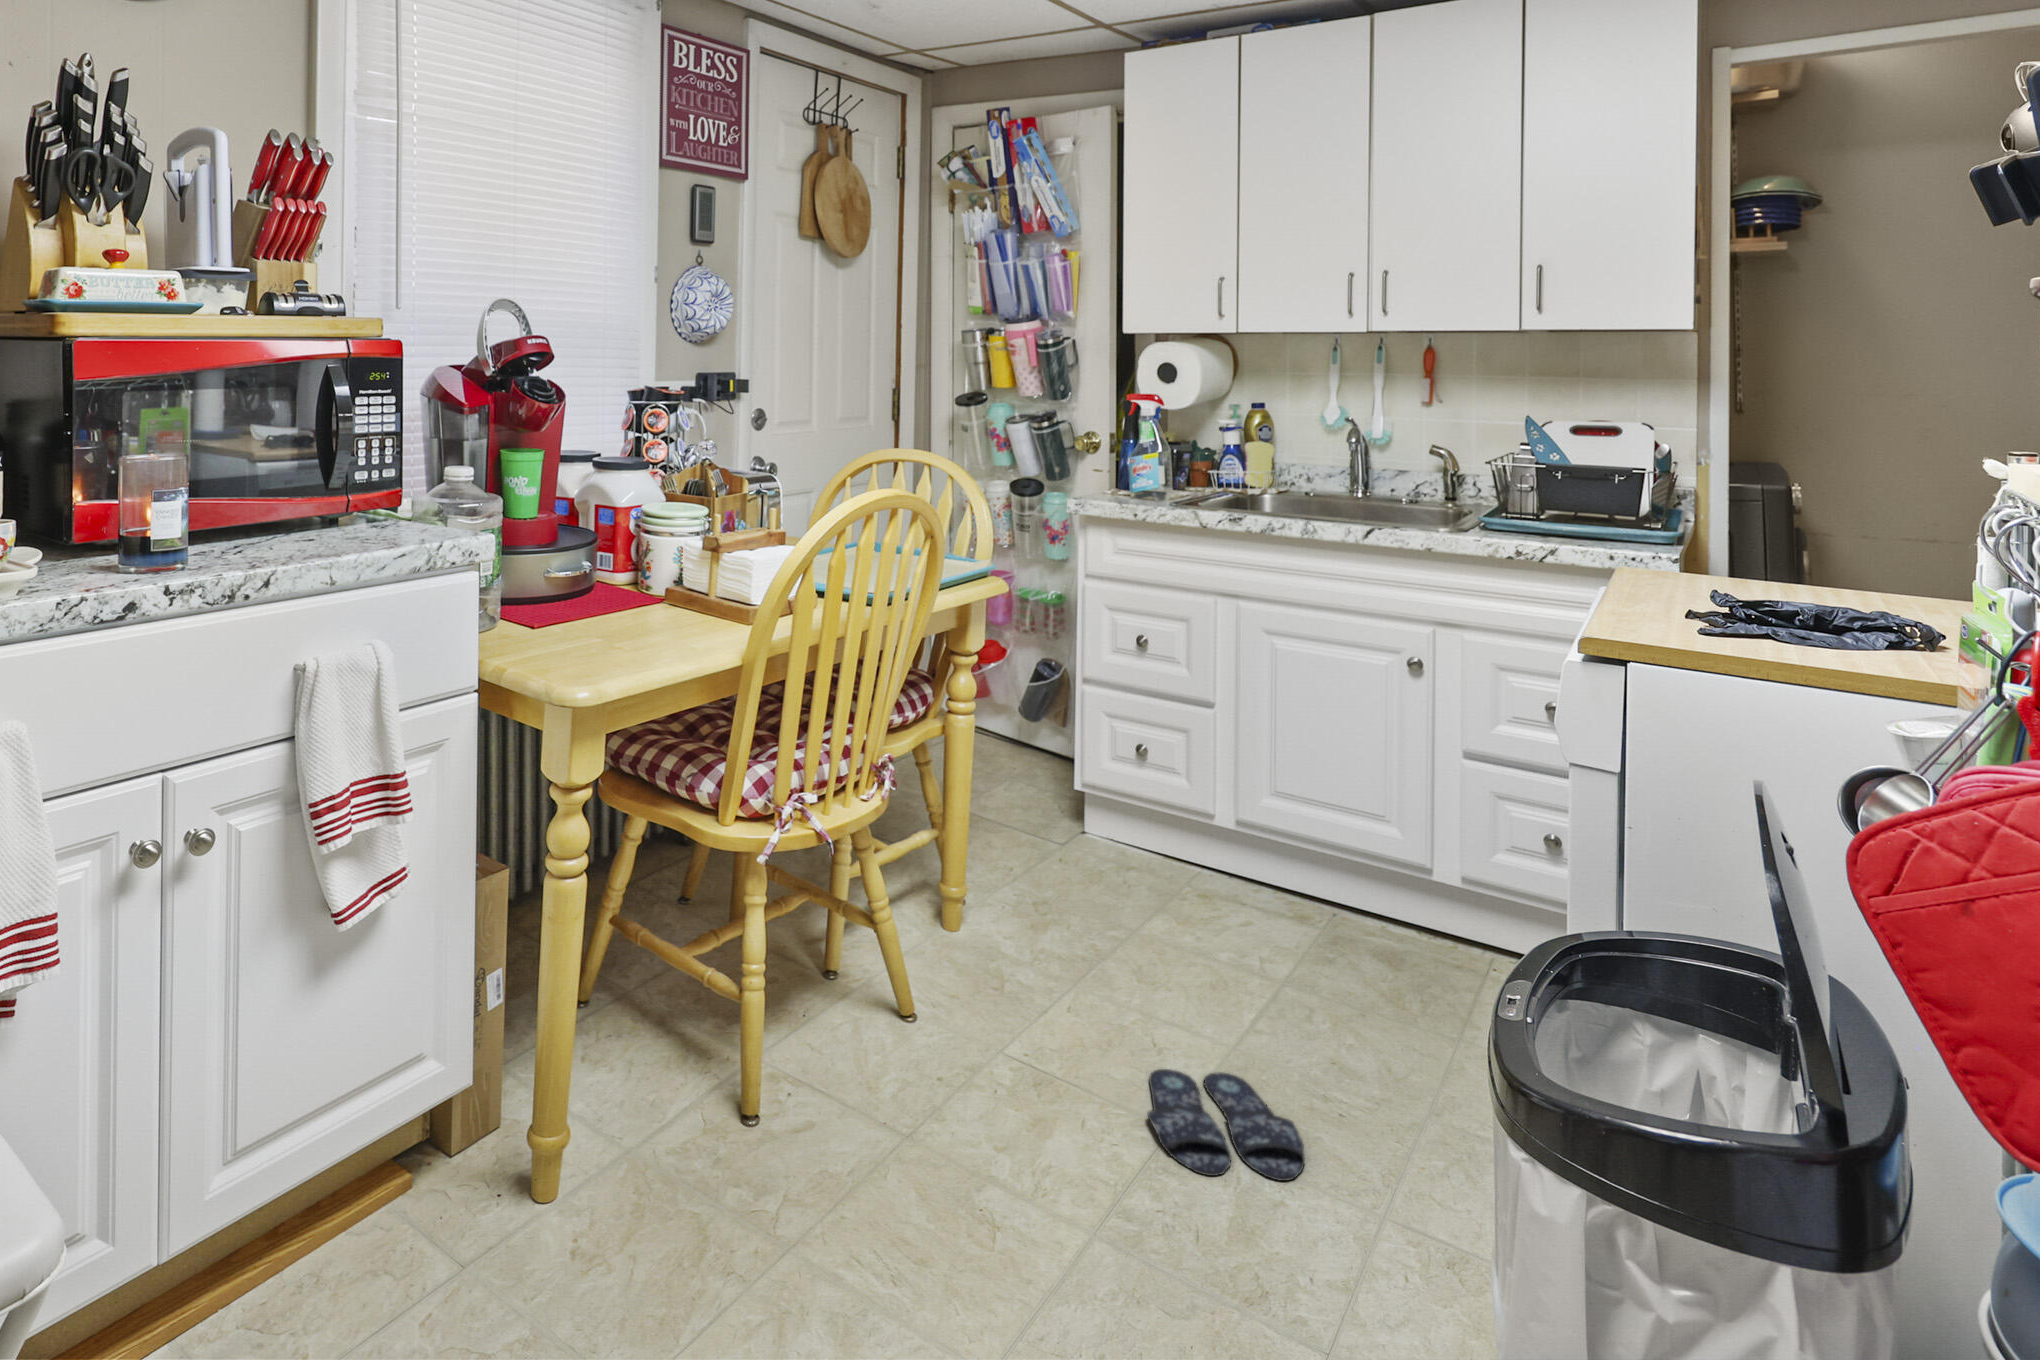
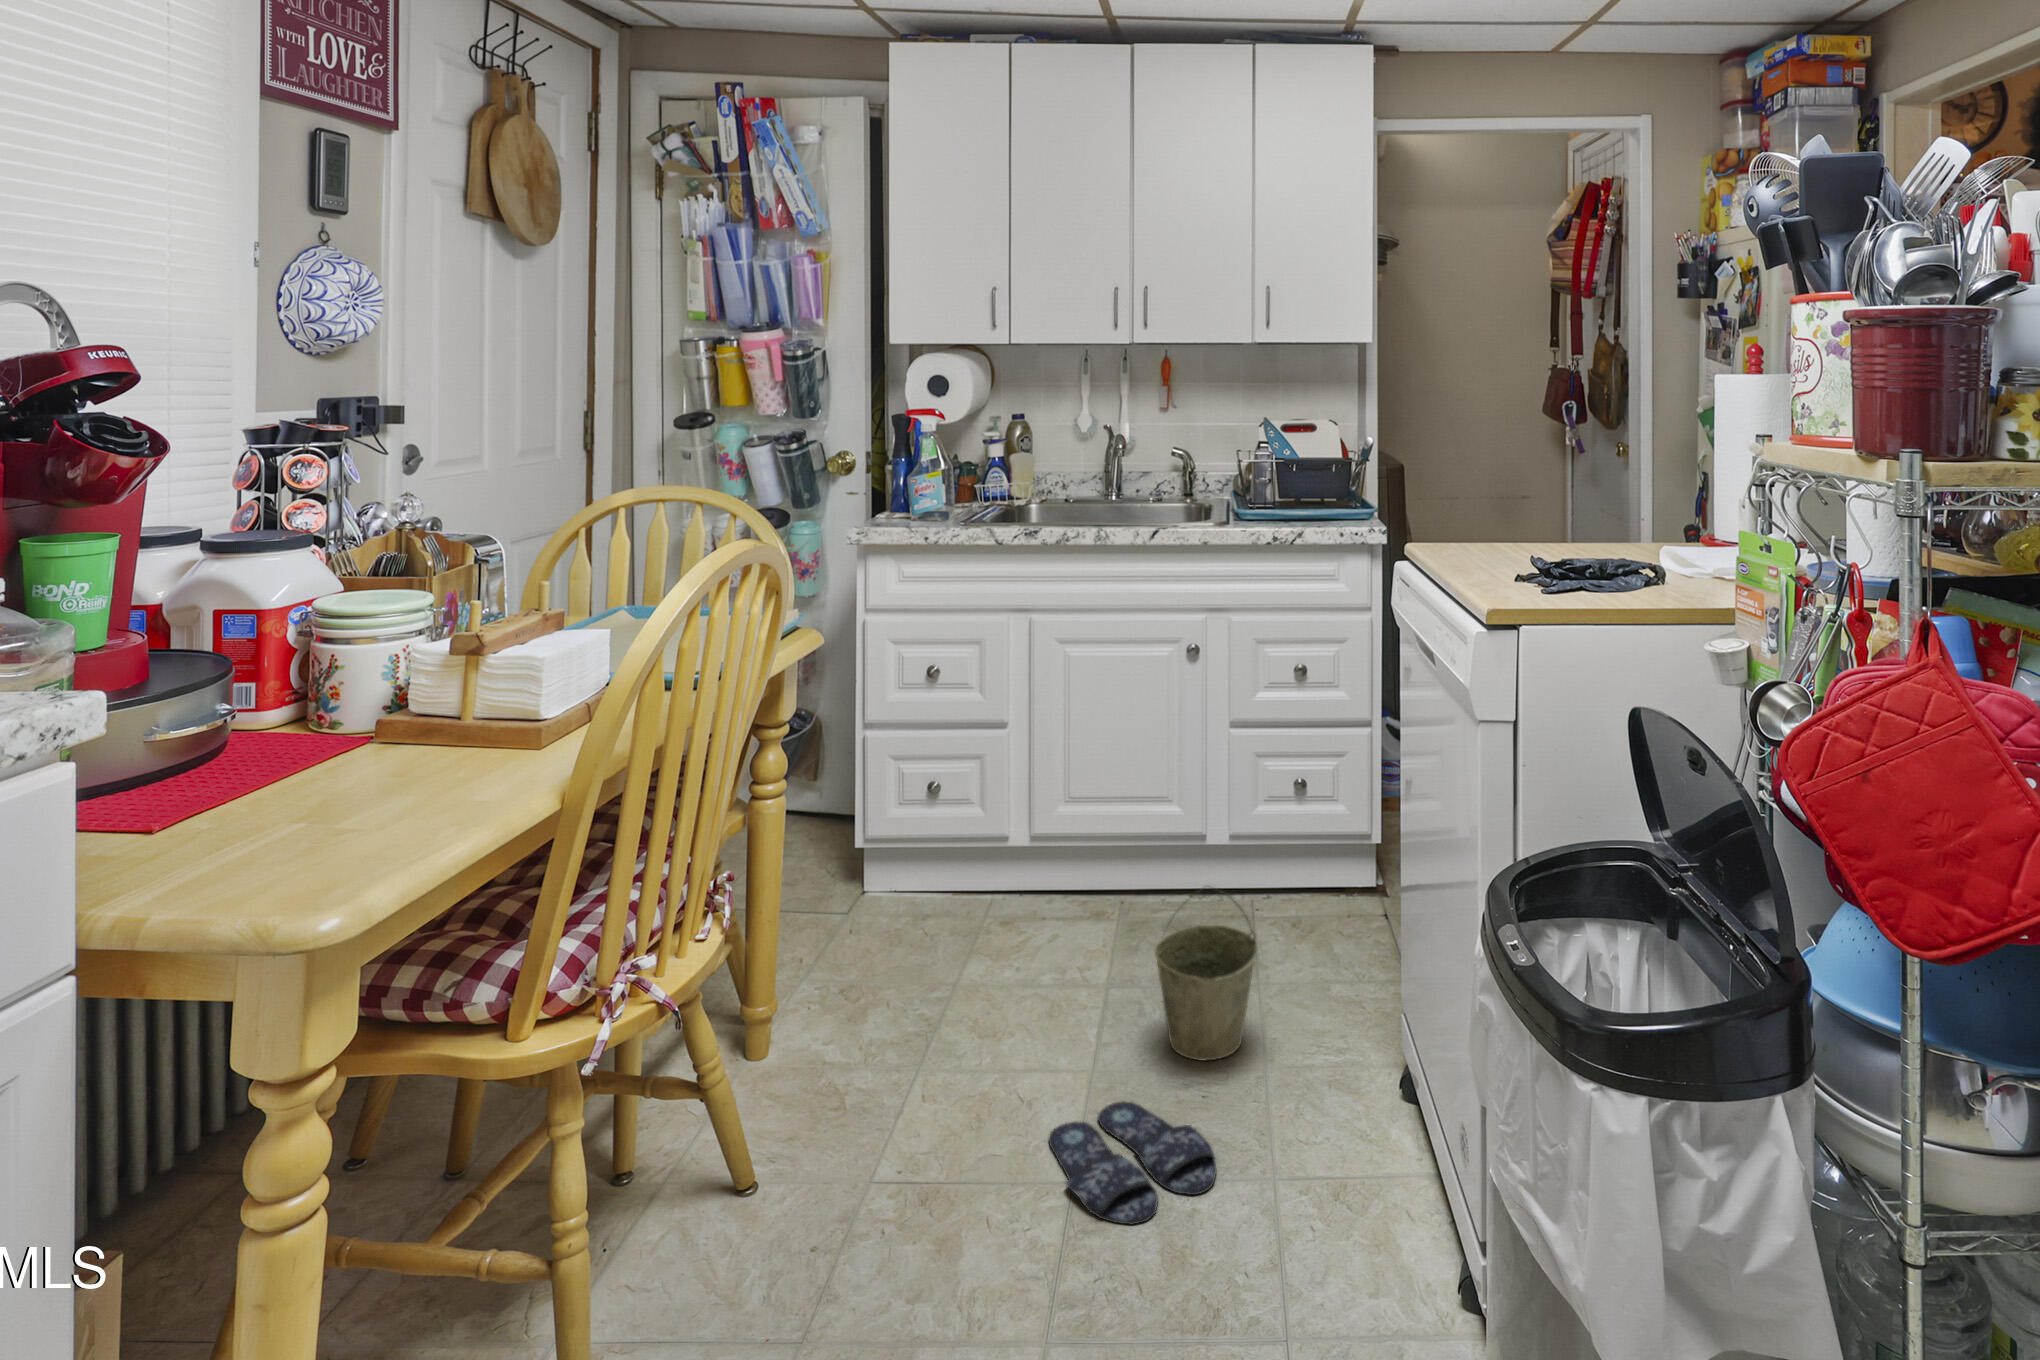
bucket: none [1294,901,1415,1083] -> present [1155,889,1258,1060]

